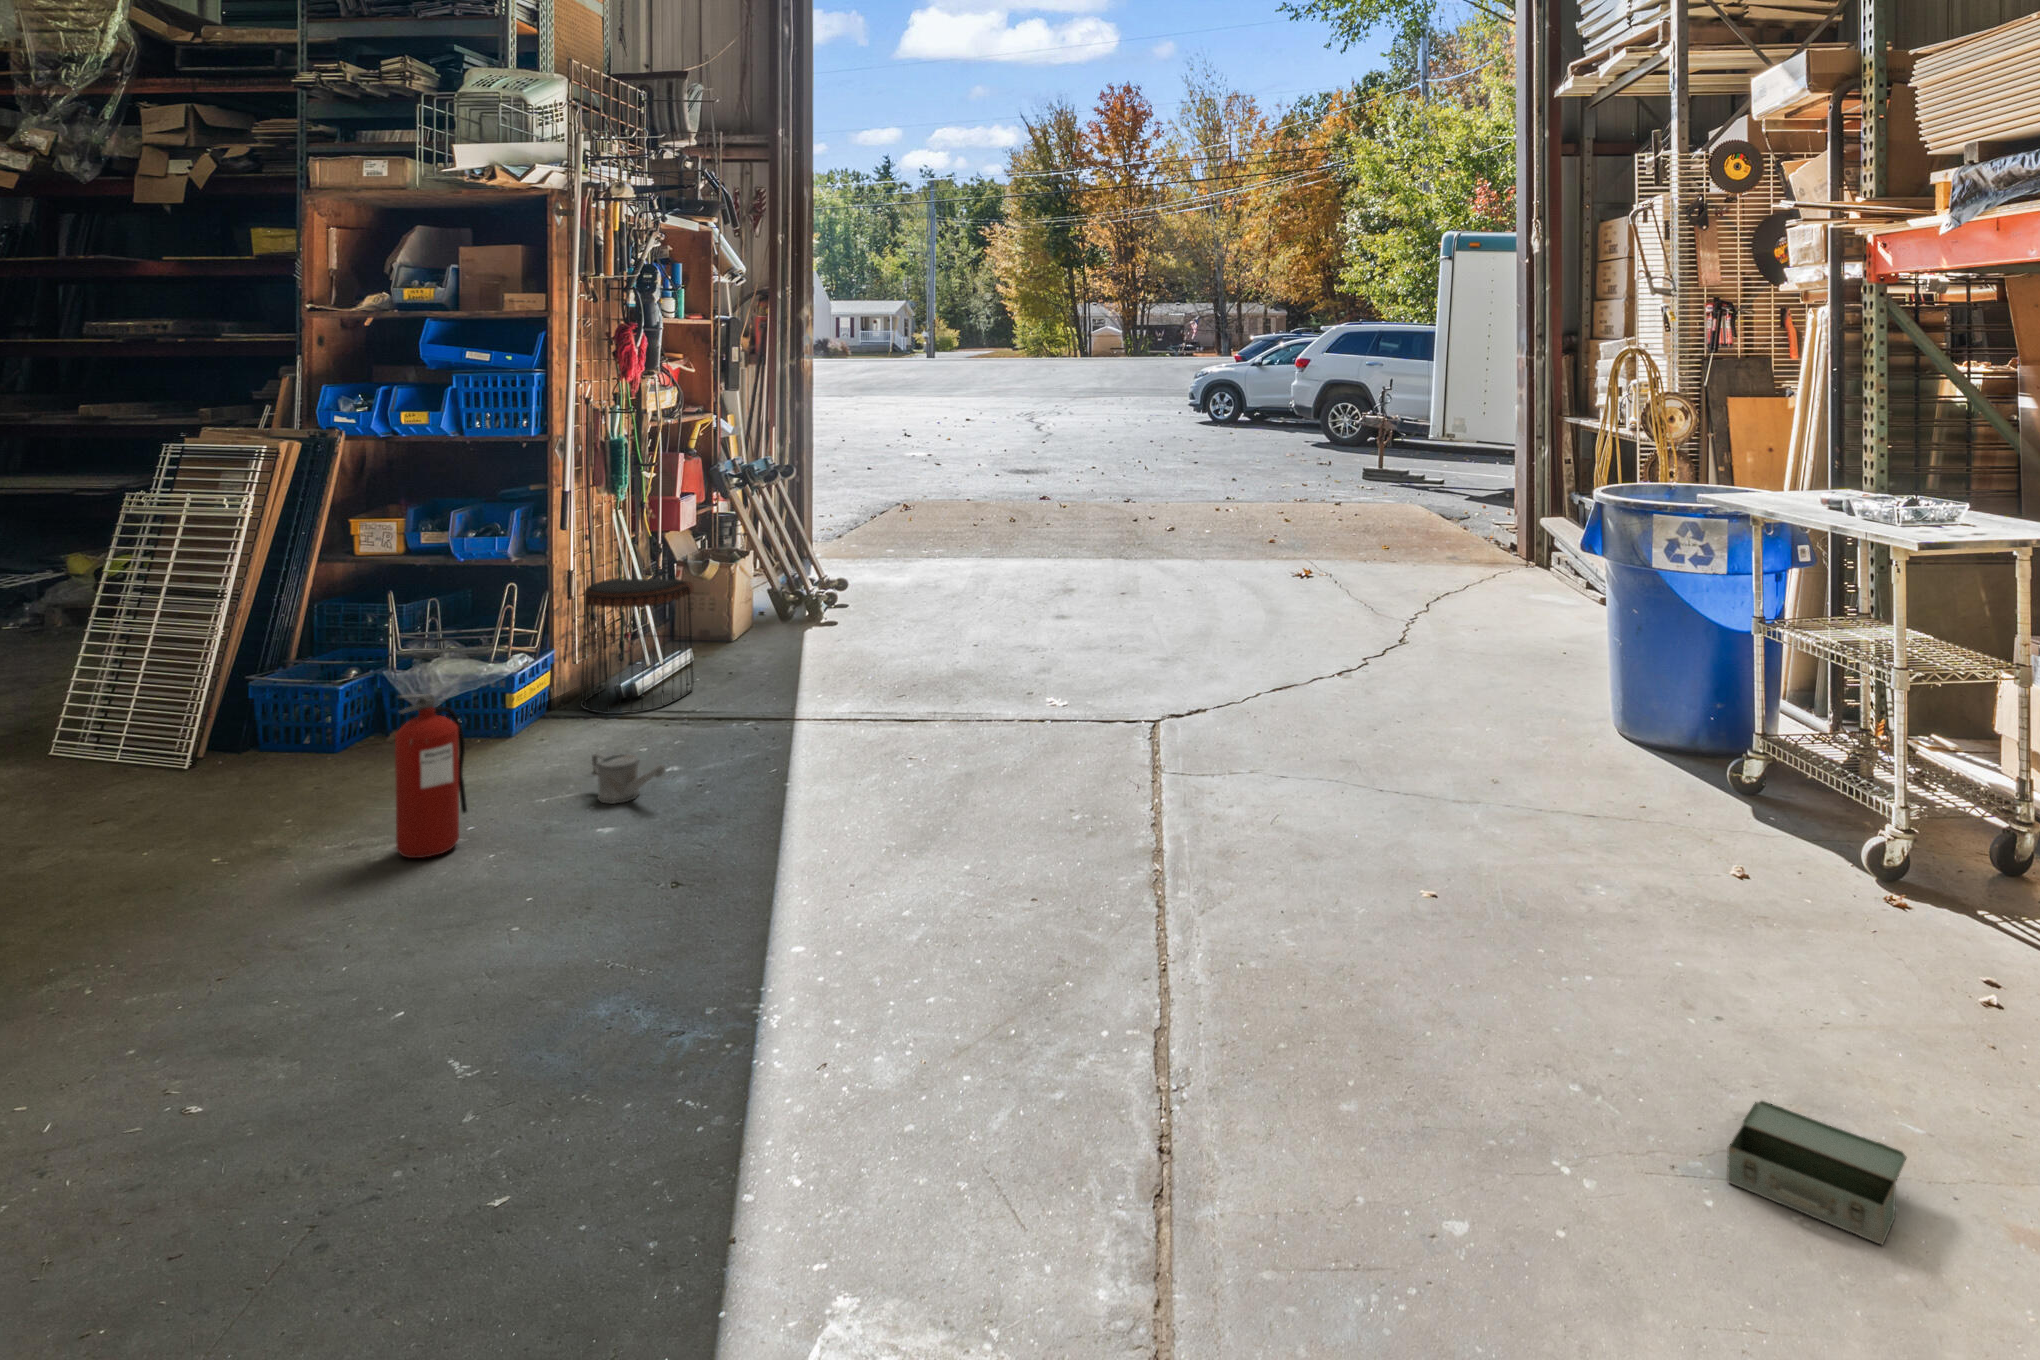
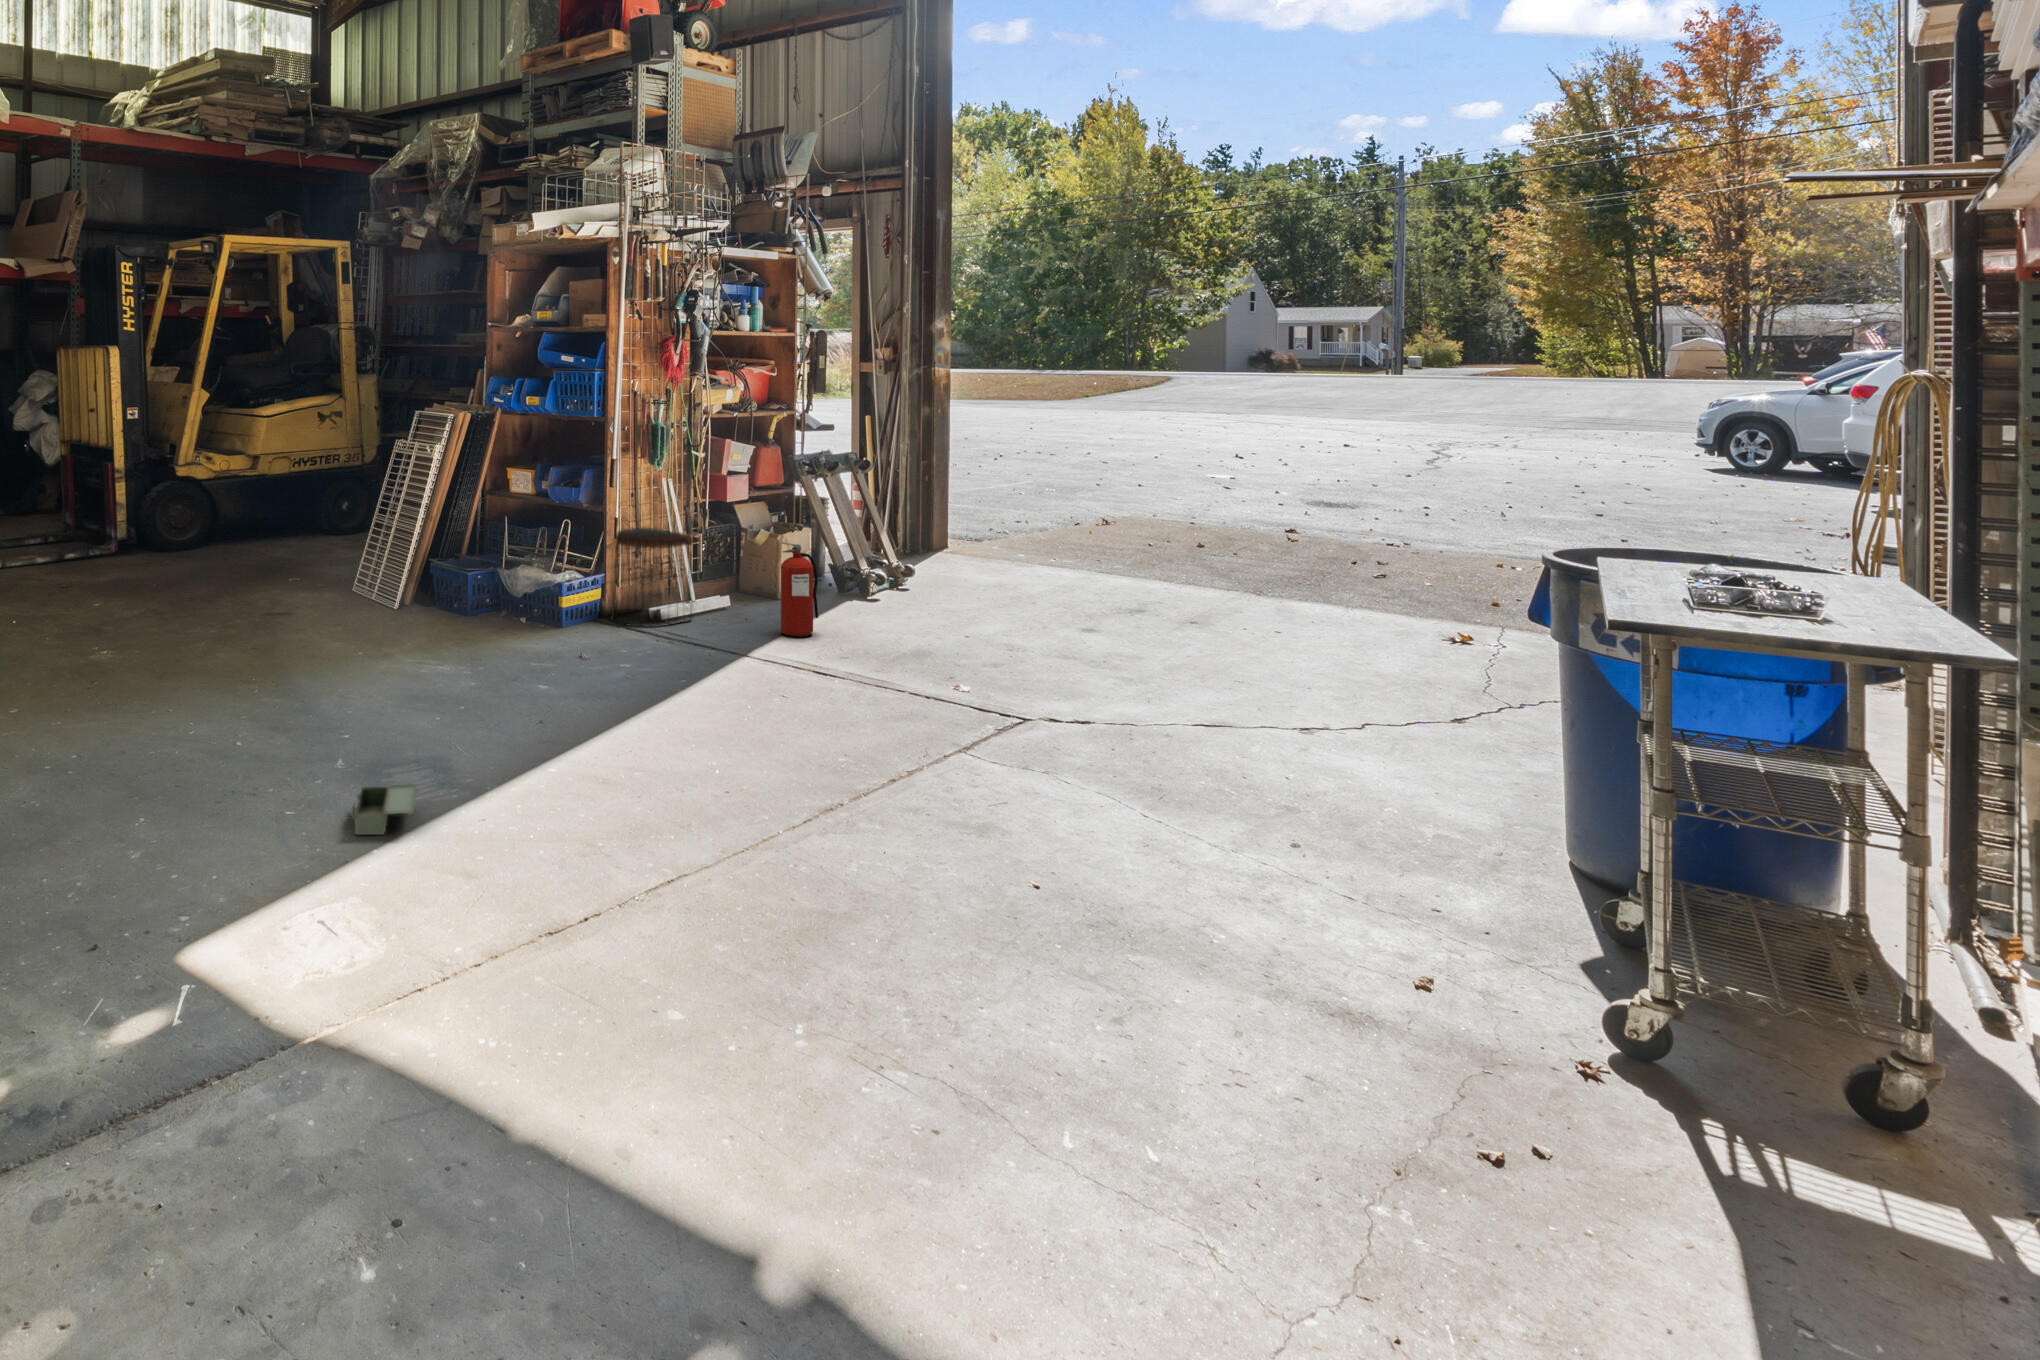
fire extinguisher: present [395,694,467,858] -> present [781,542,818,637]
watering can: present [592,754,665,804] -> none [539,637,567,672]
toolbox: present [1727,1101,1907,1245] -> present [351,784,417,835]

